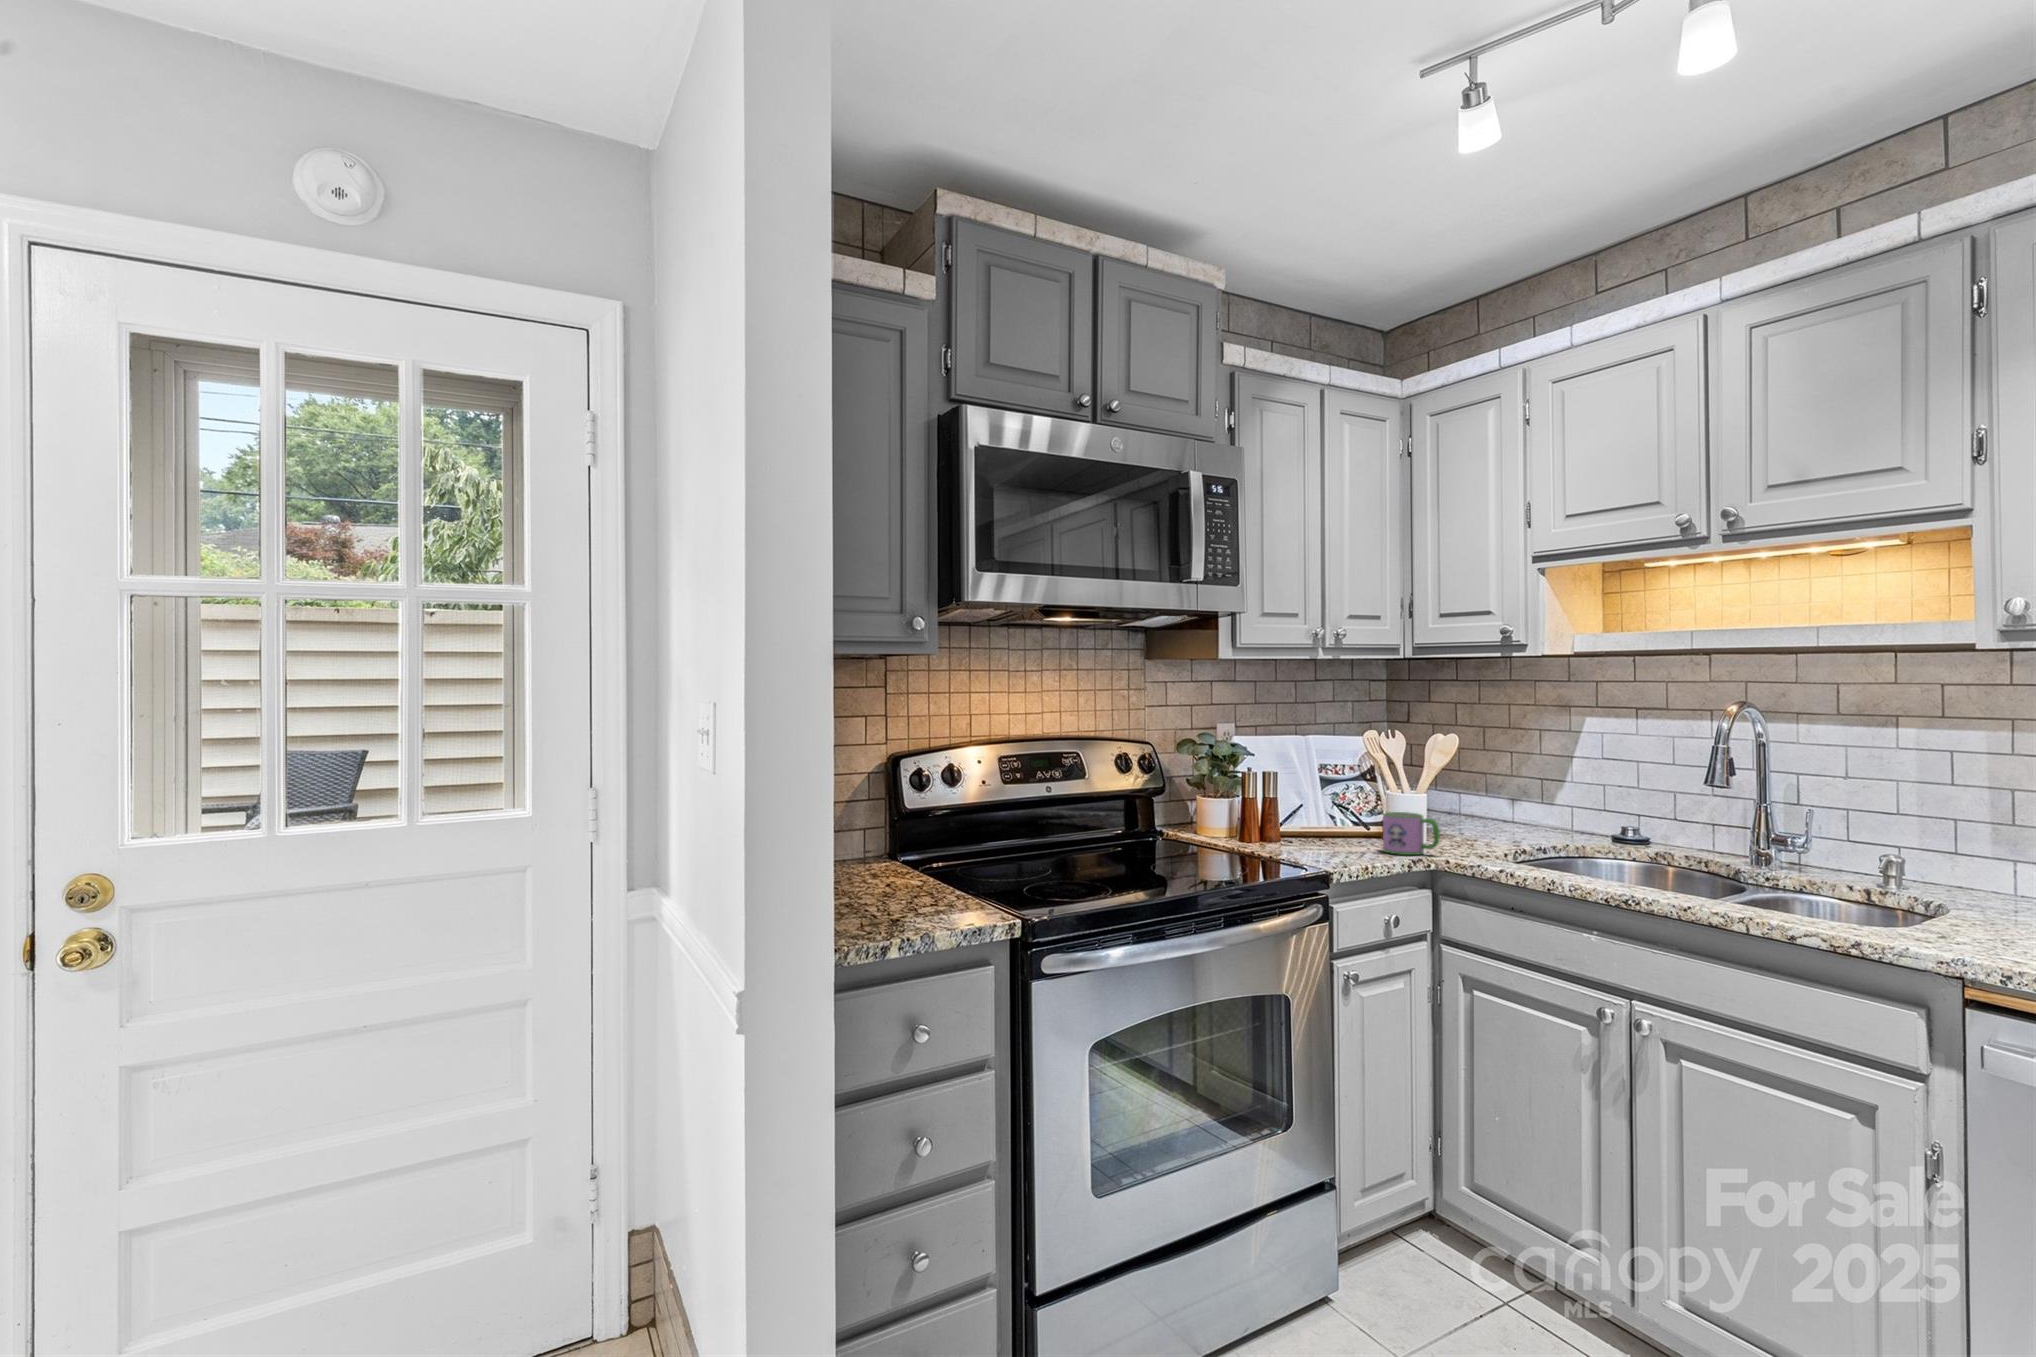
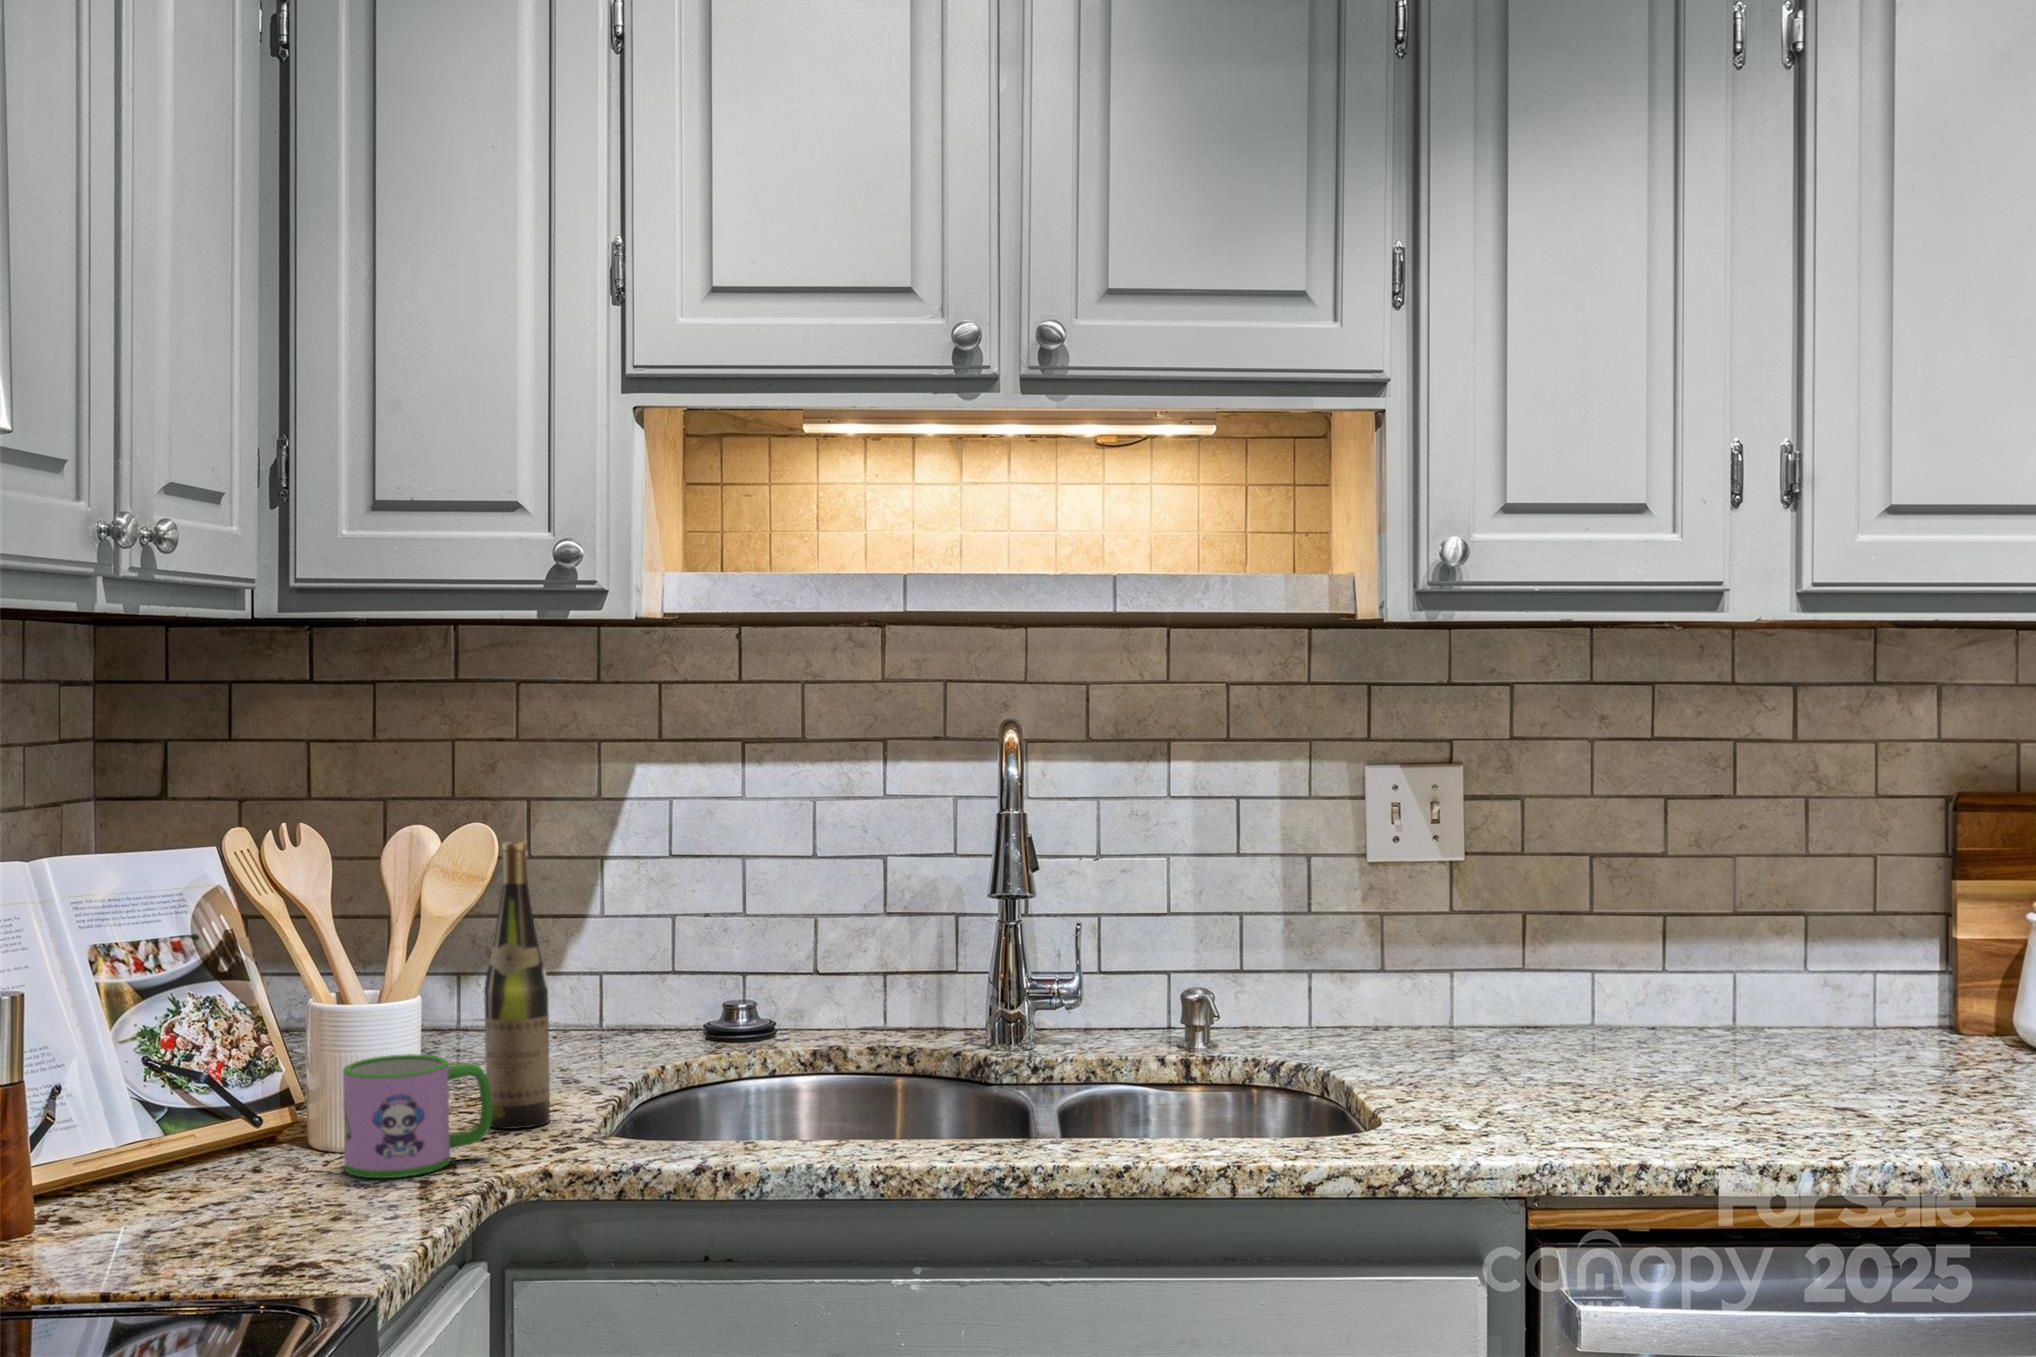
wine bottle: none [1457,738,1485,853] -> present [484,842,550,1129]

